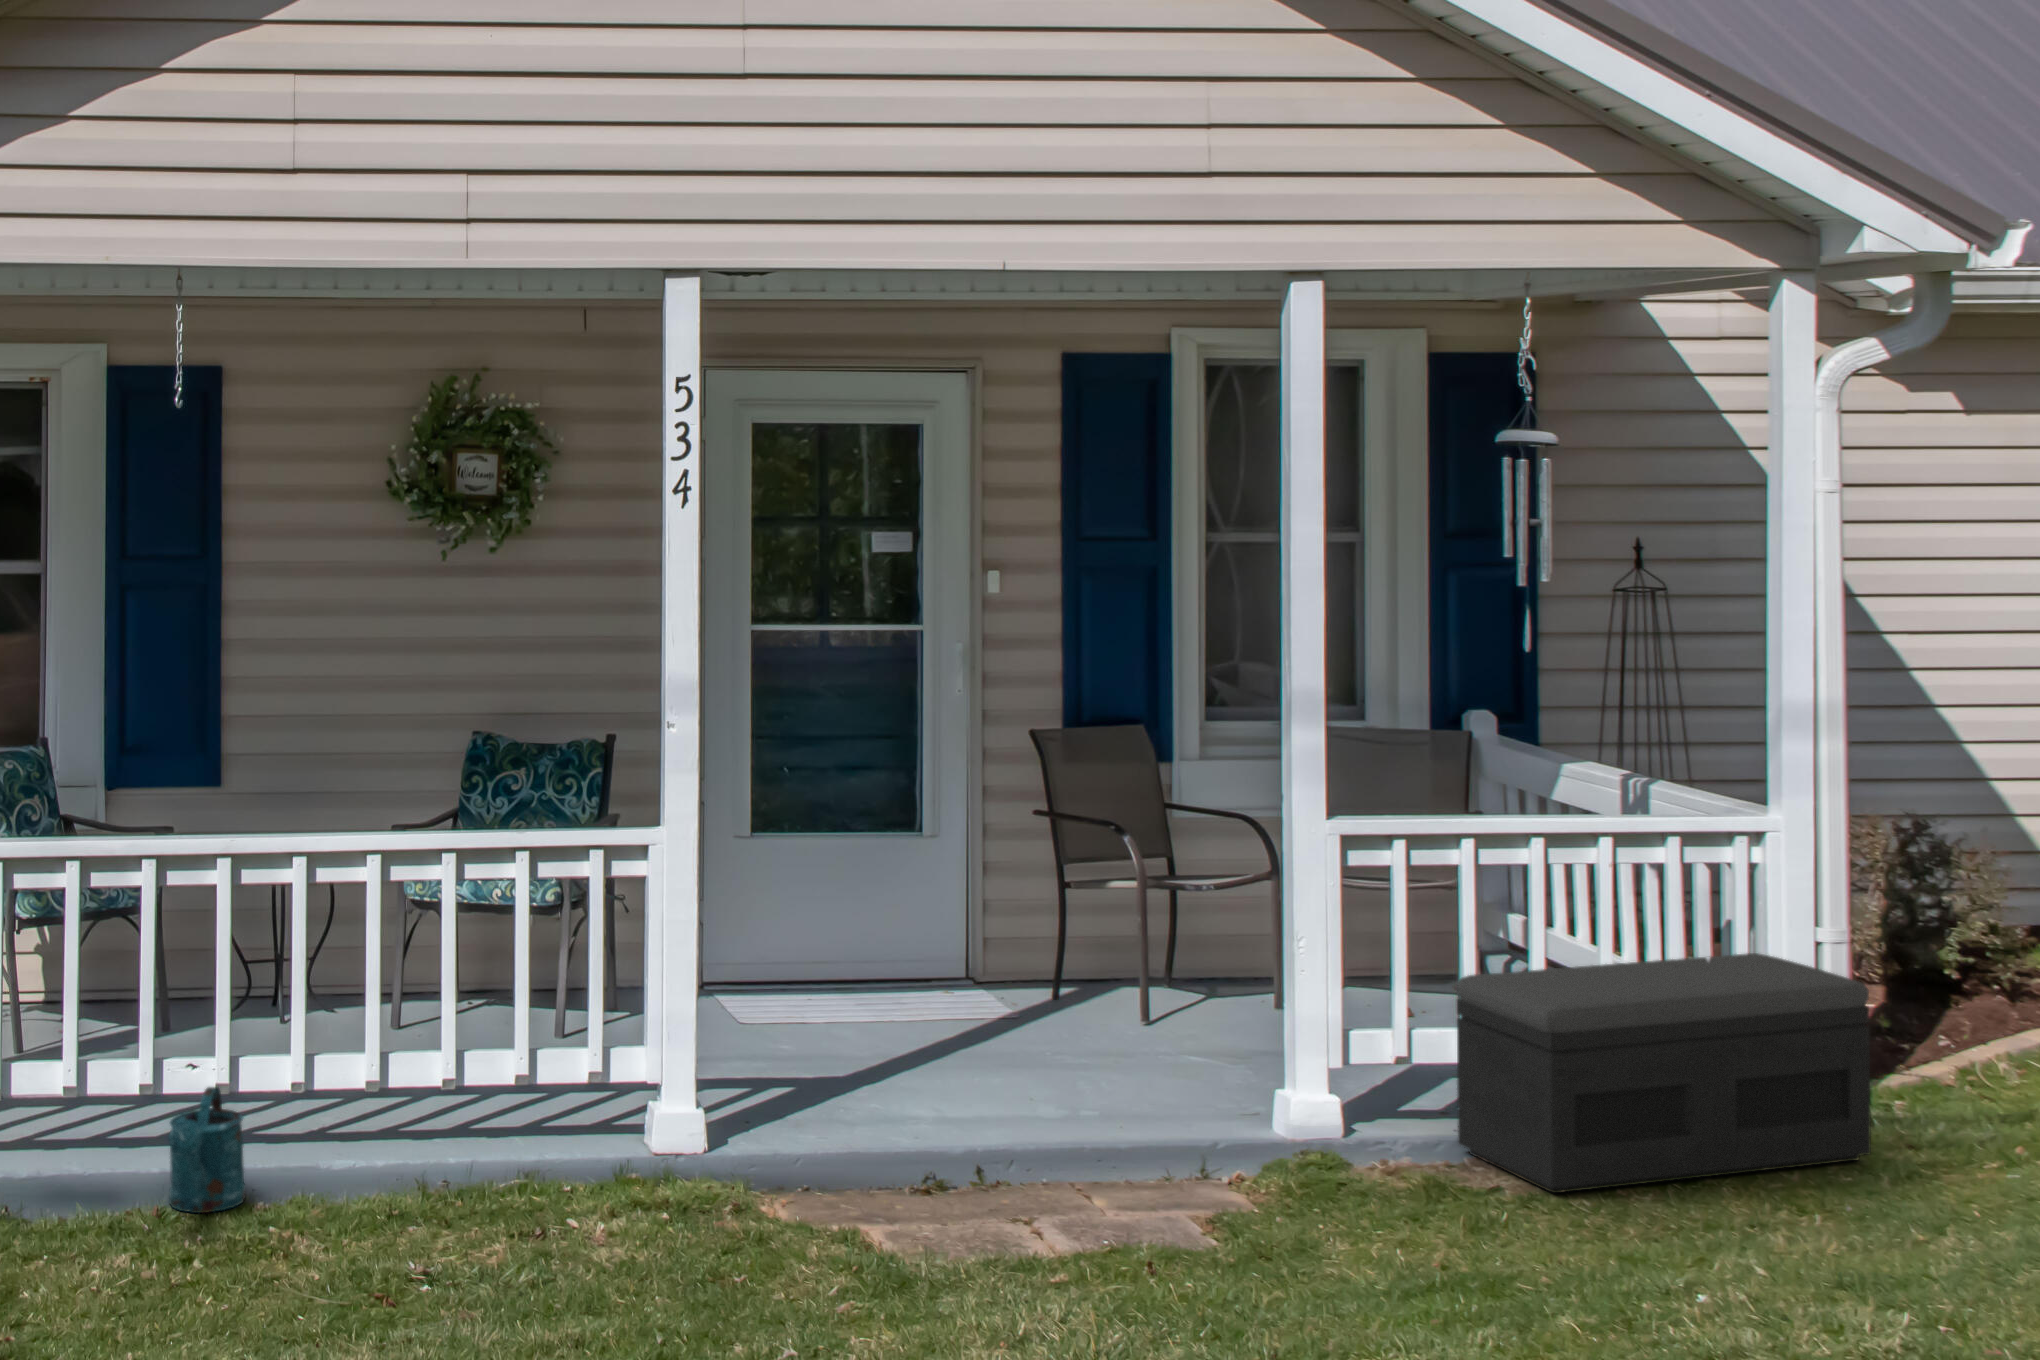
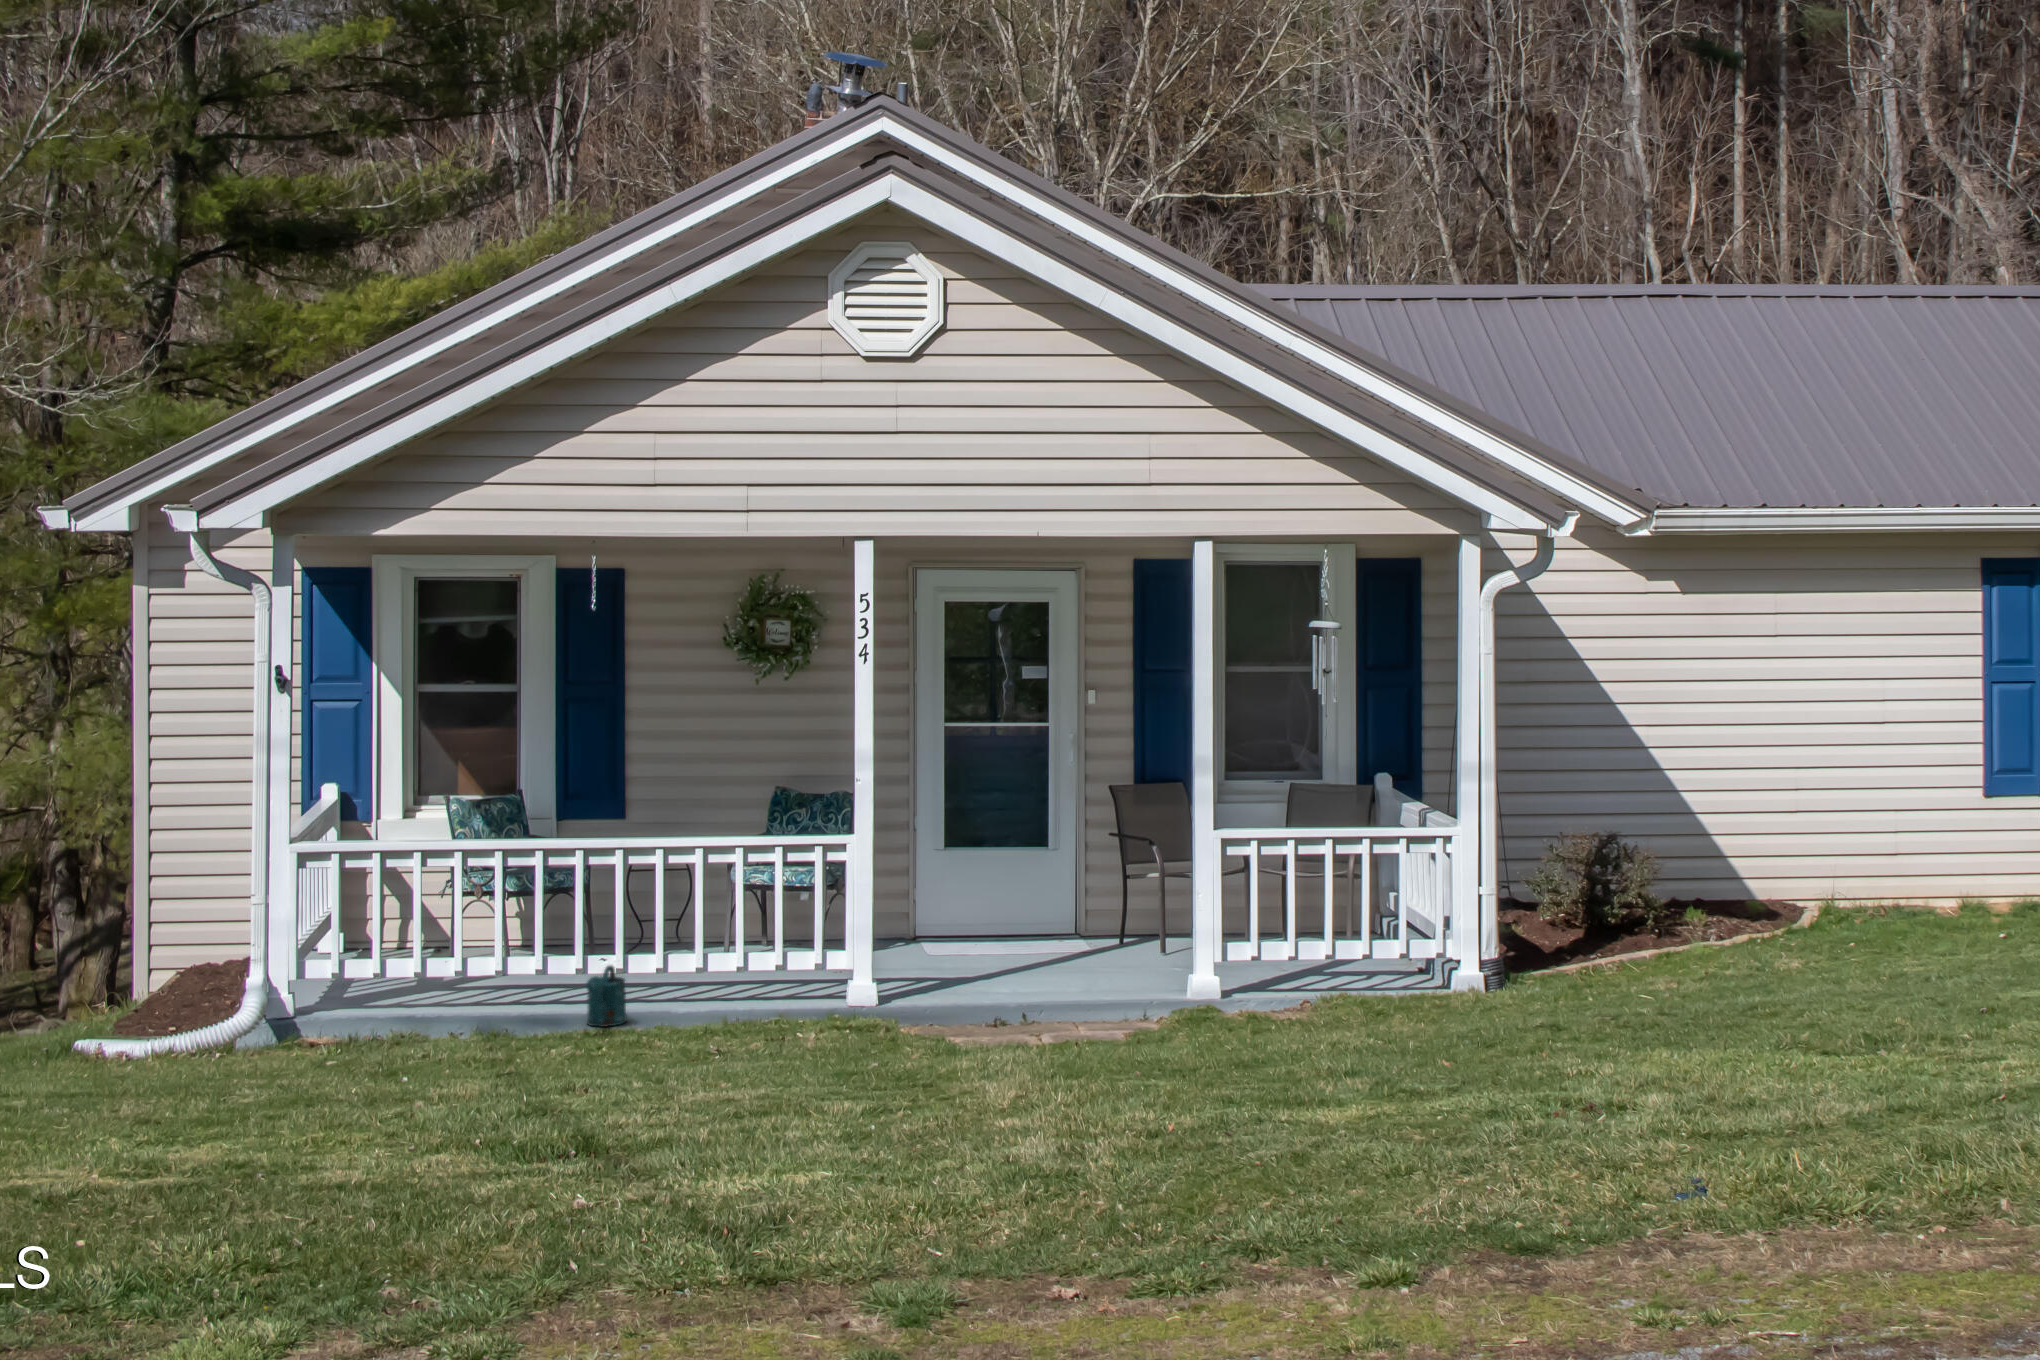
storage bench: present [1456,953,1871,1193] -> none [1273,898,1484,1015]

